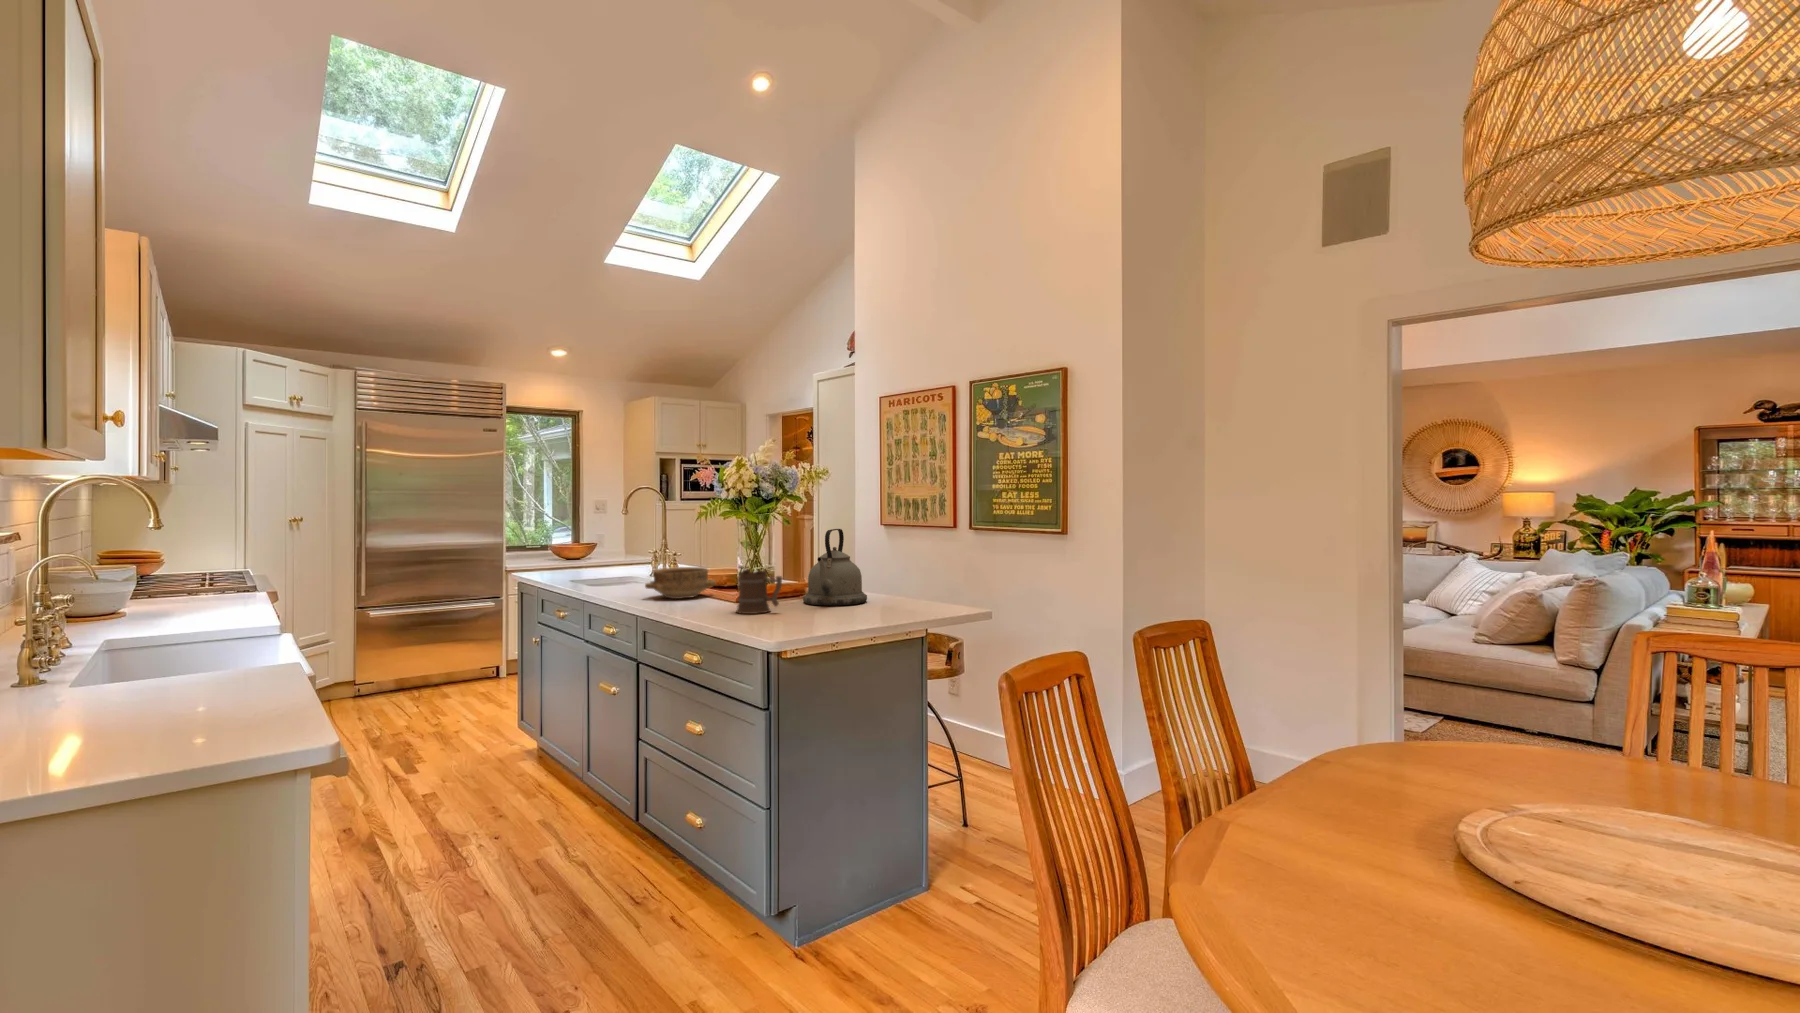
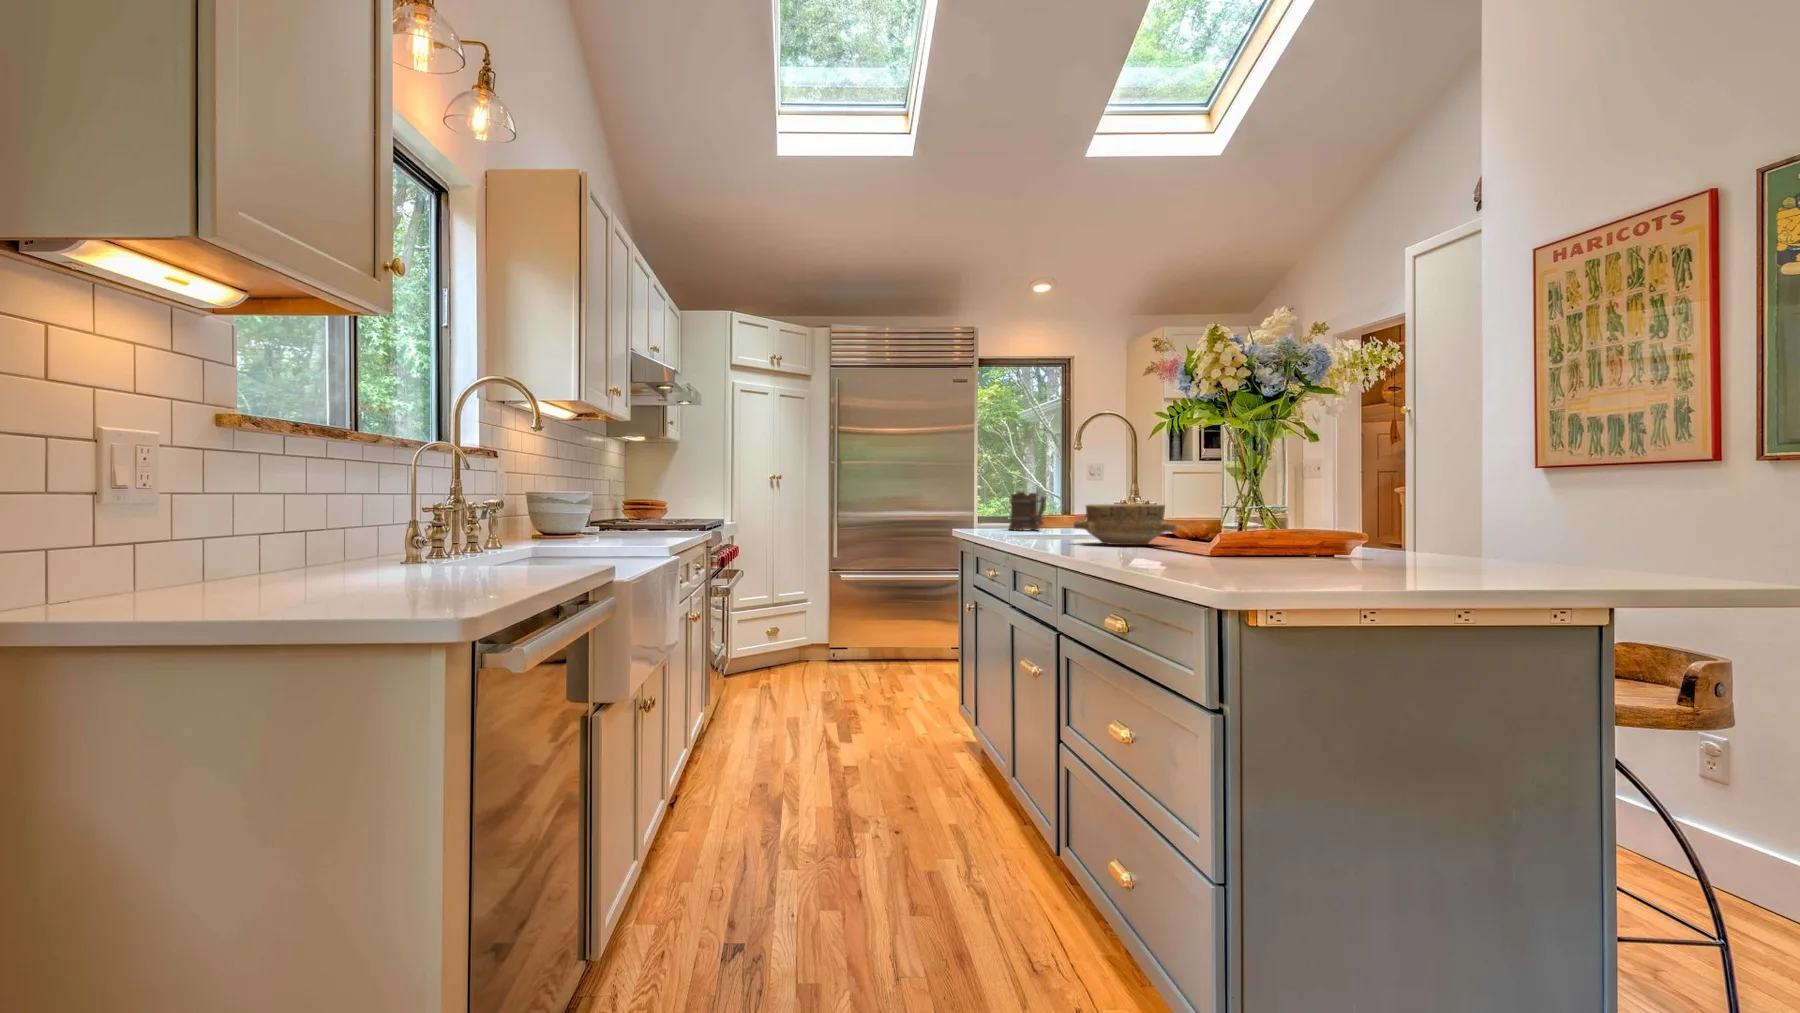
kettle: present [803,529,867,606] -> none [1313,433,1438,561]
mug: present [736,569,782,614] -> present [1009,492,1046,530]

